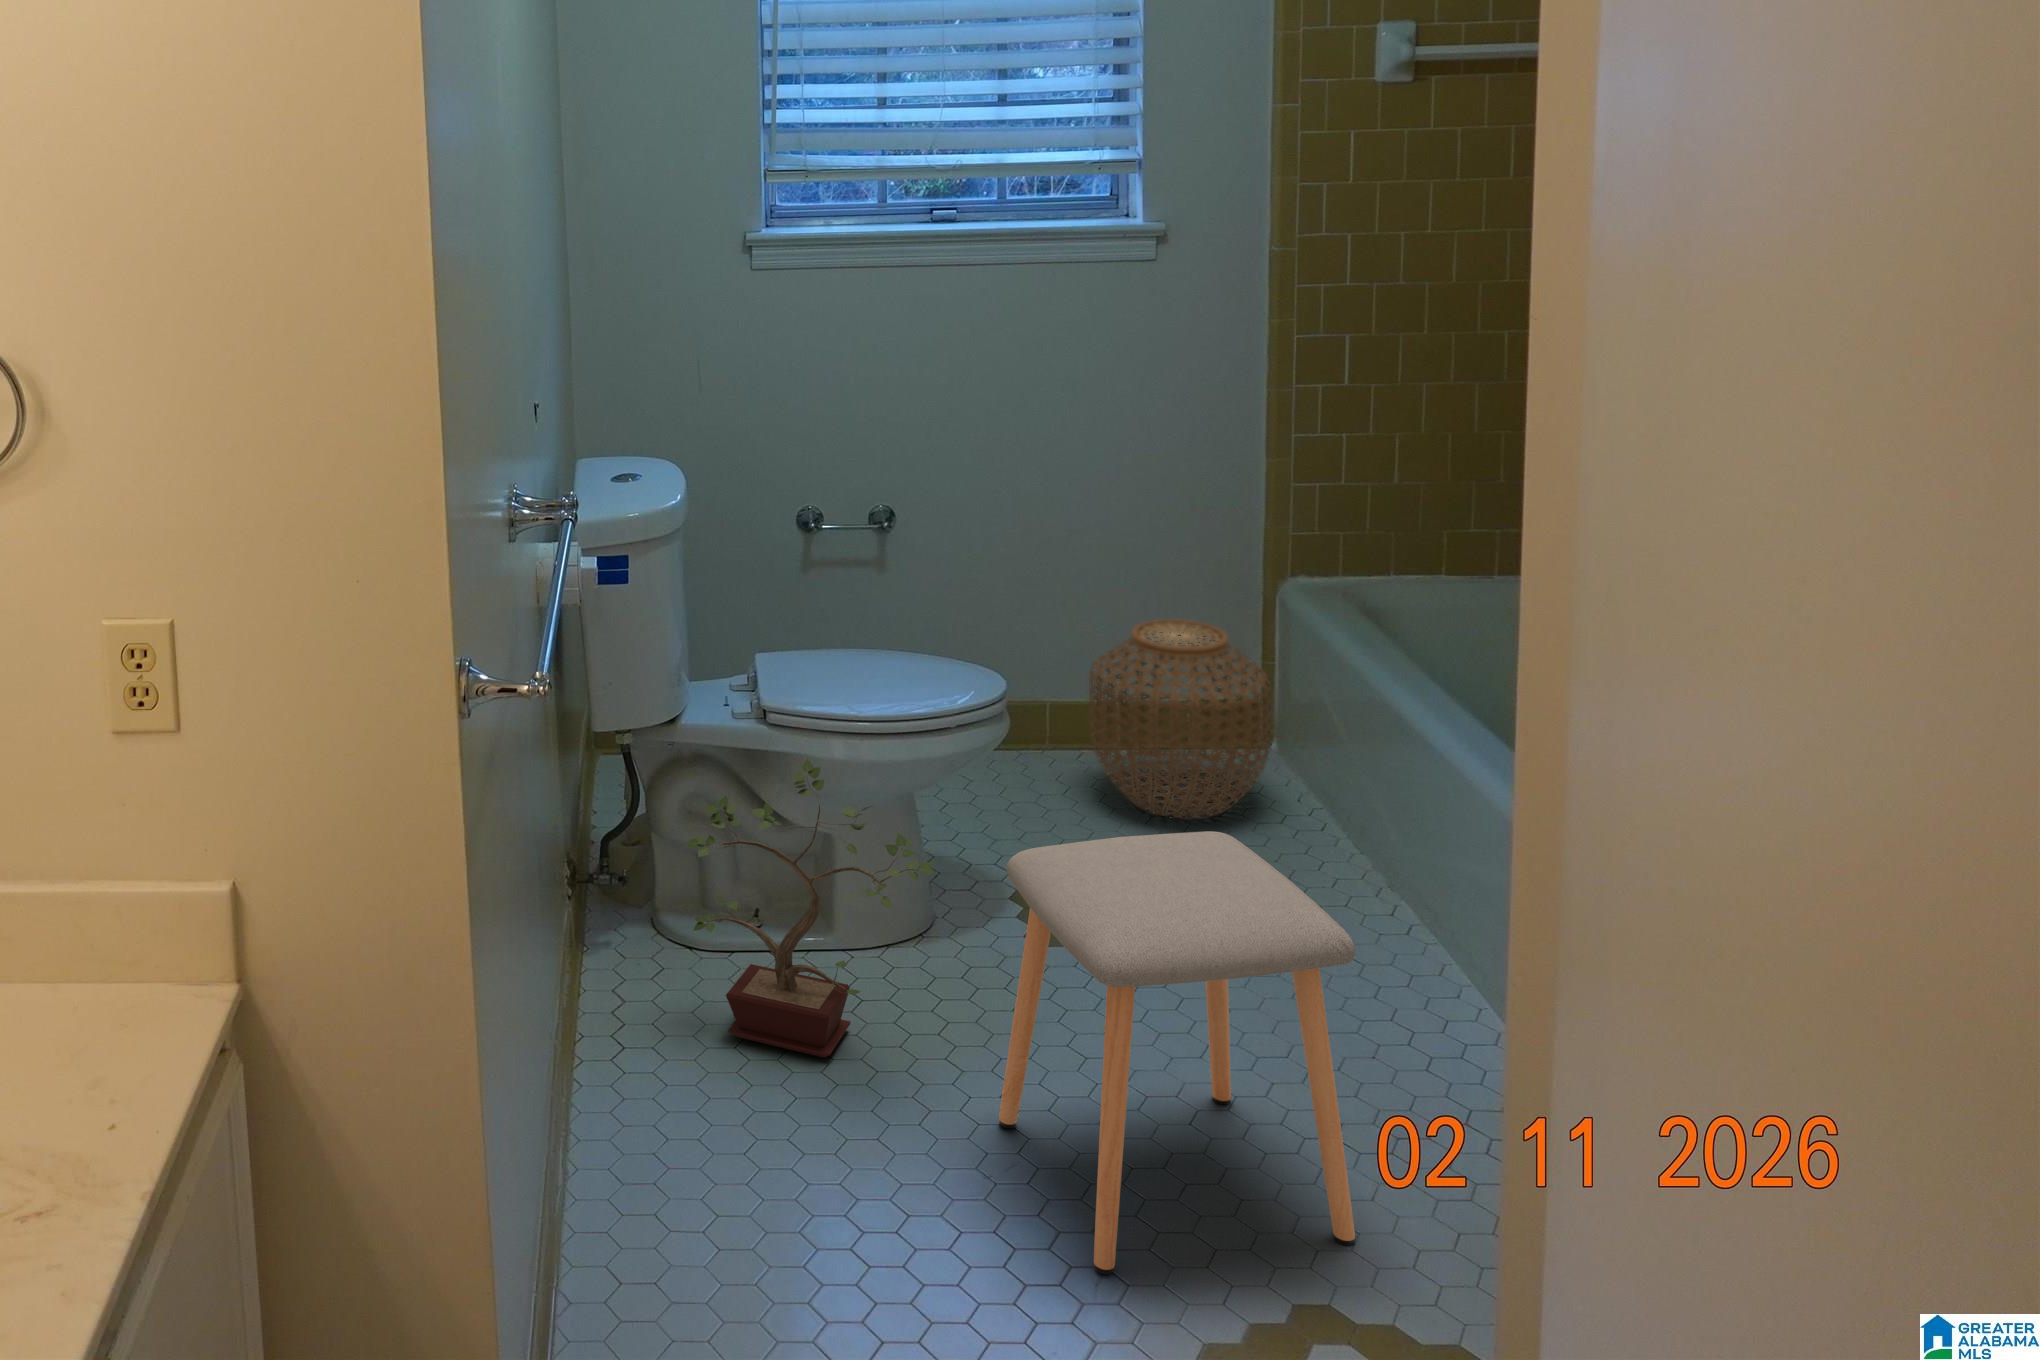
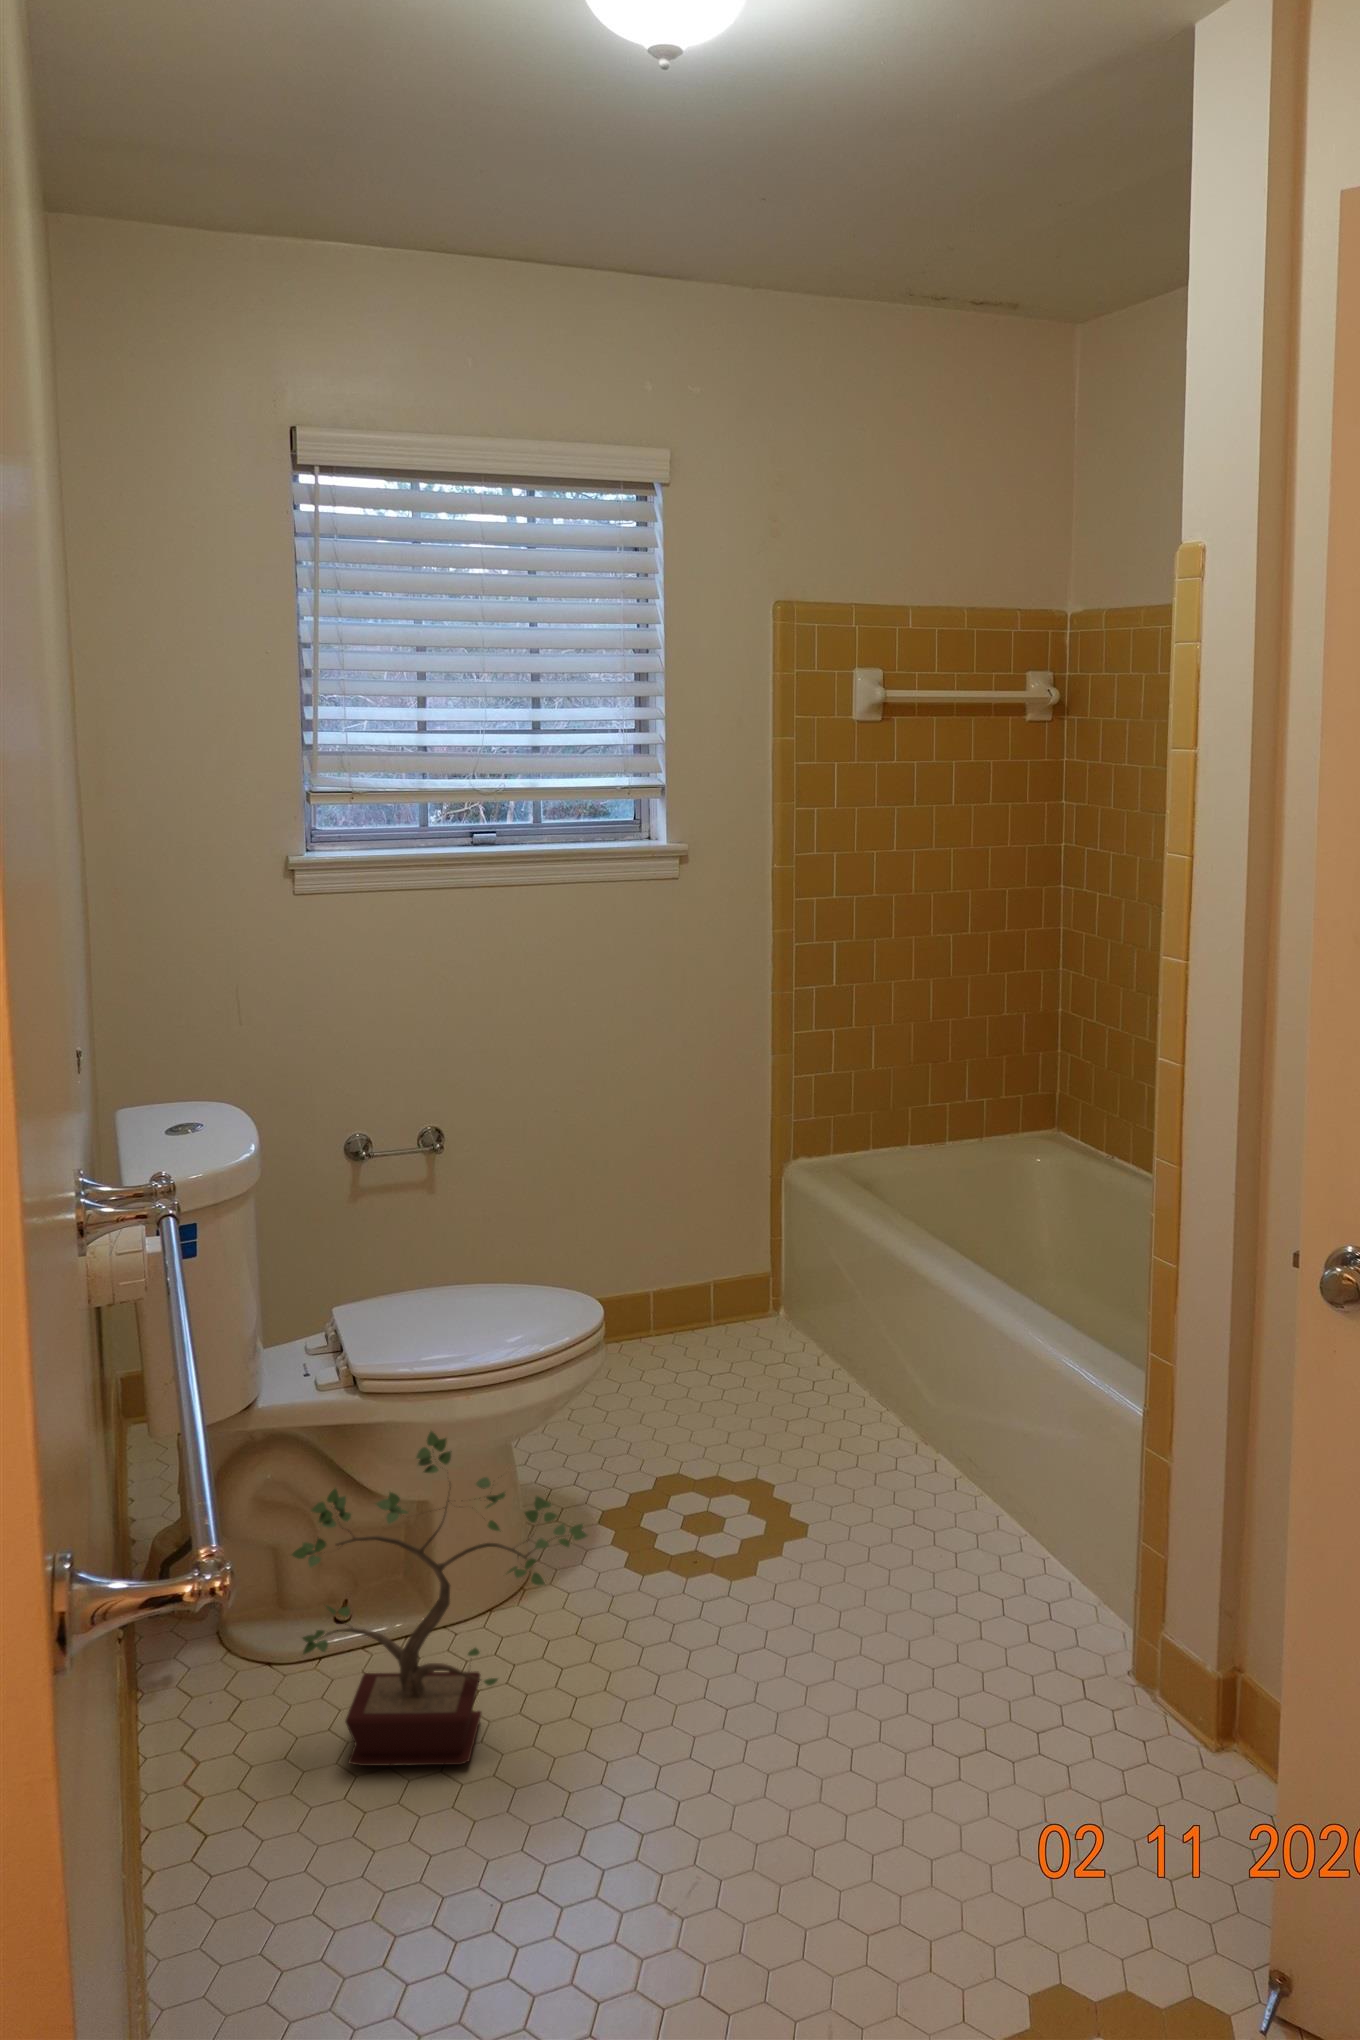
woven basket: present [1089,619,1271,818] -> none [638,1215,797,1405]
stool: present [999,831,1355,1274] -> none [665,1437,1025,1951]

